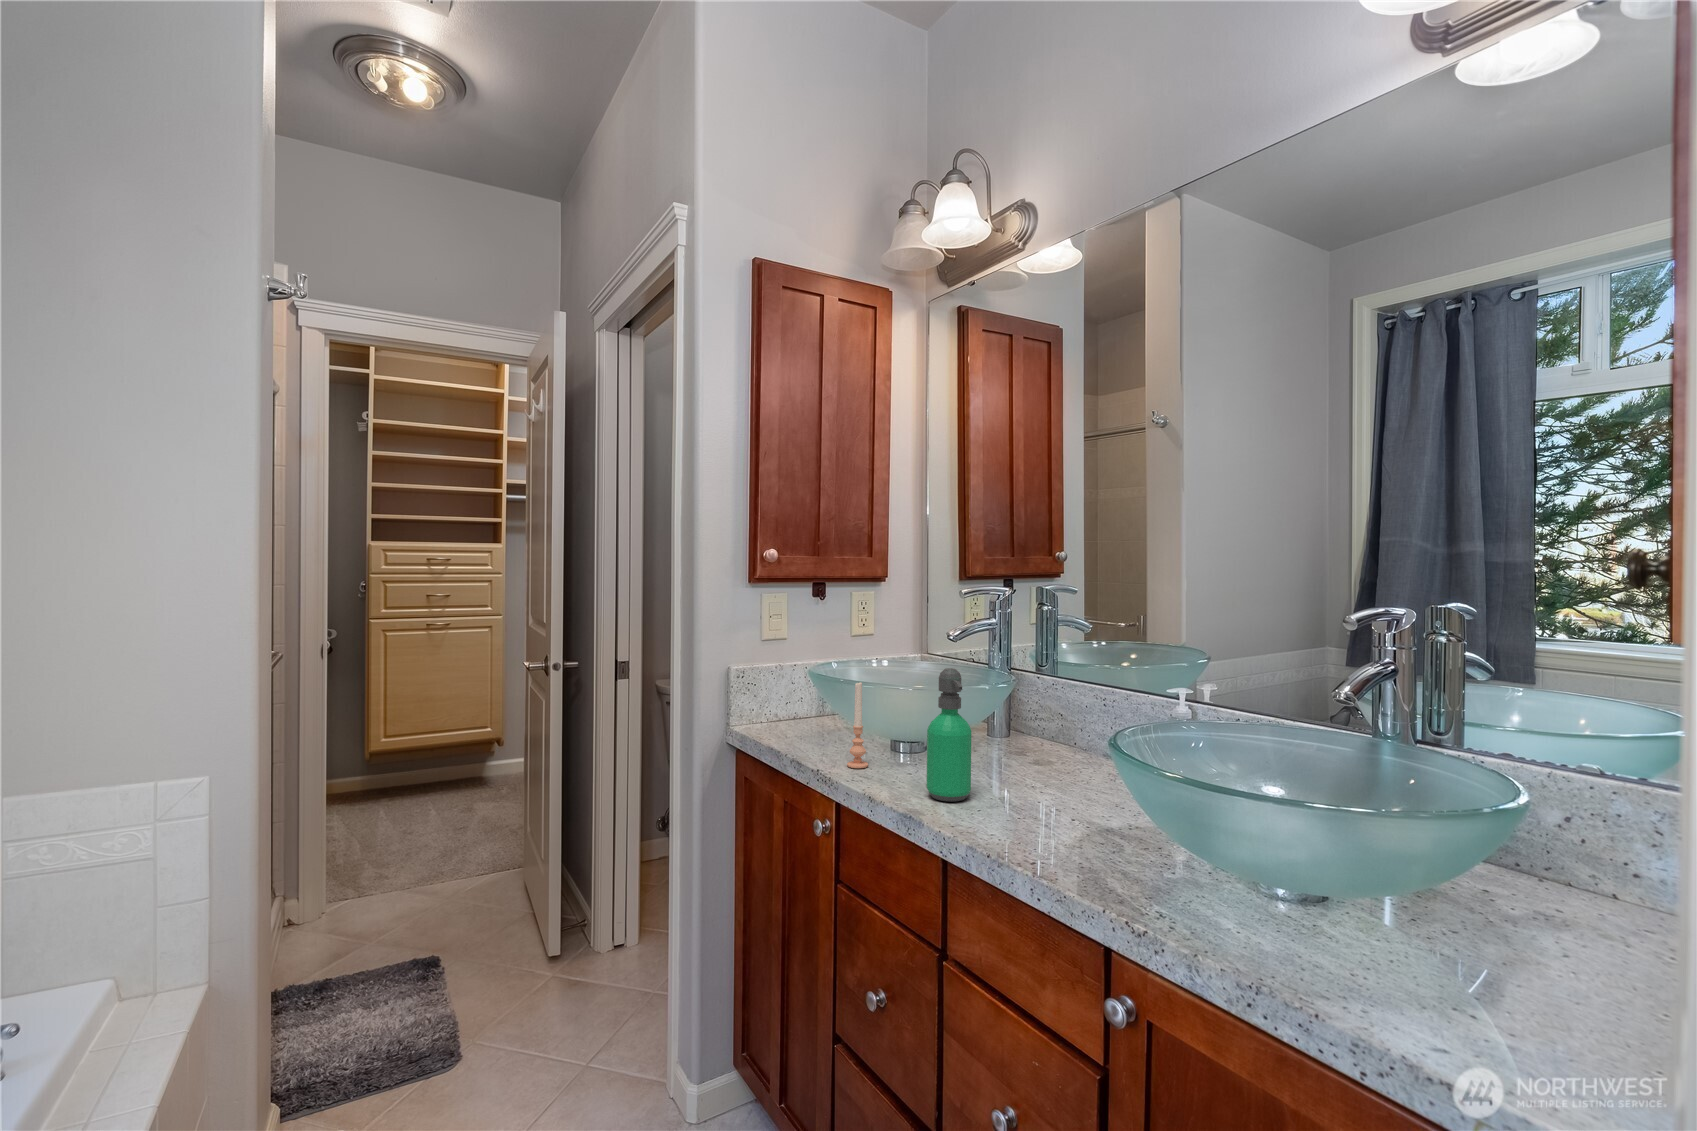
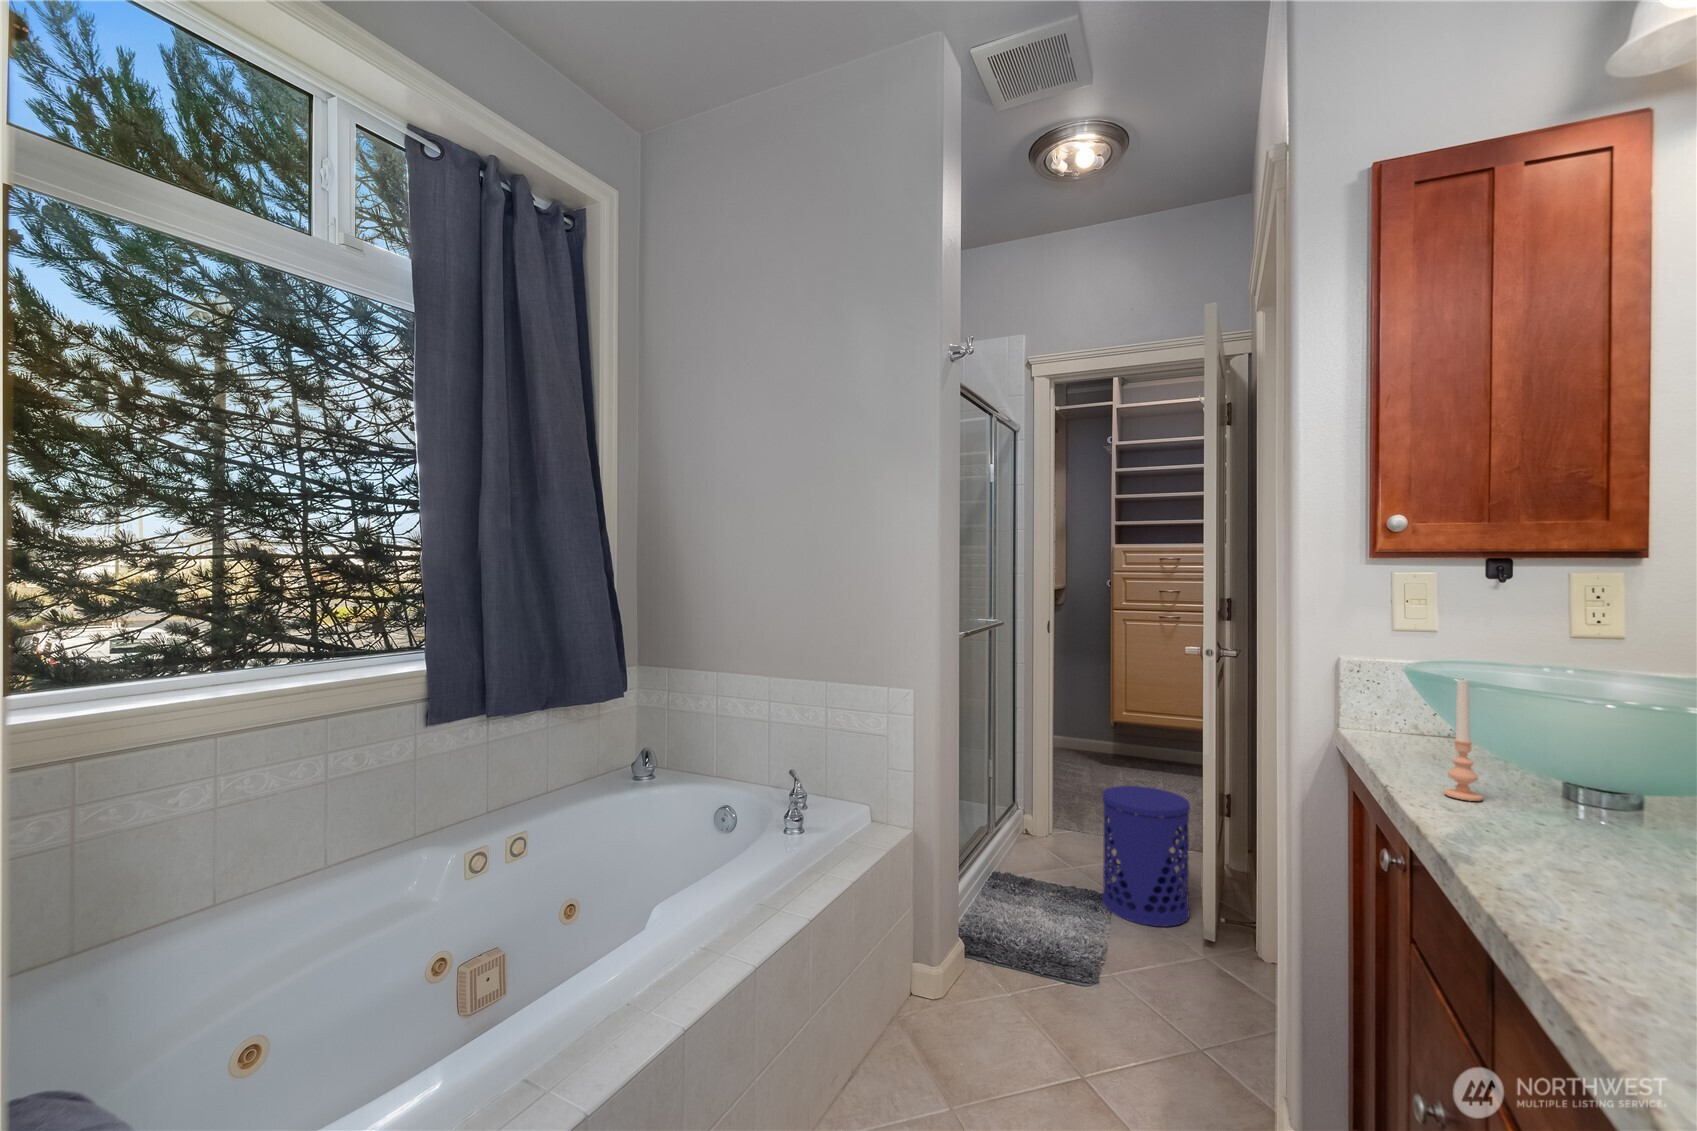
soap dispenser: present [926,668,972,802] -> none [1524,659,1626,877]
waste bin: none [425,819,525,976] -> present [1102,786,1190,927]

